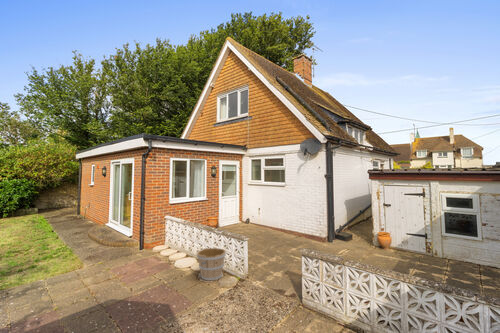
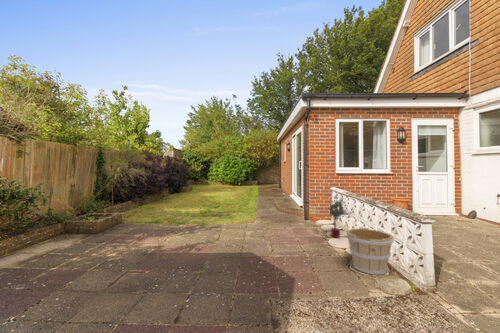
potted tree: none [171,224,191,260] -> present [330,195,350,238]

